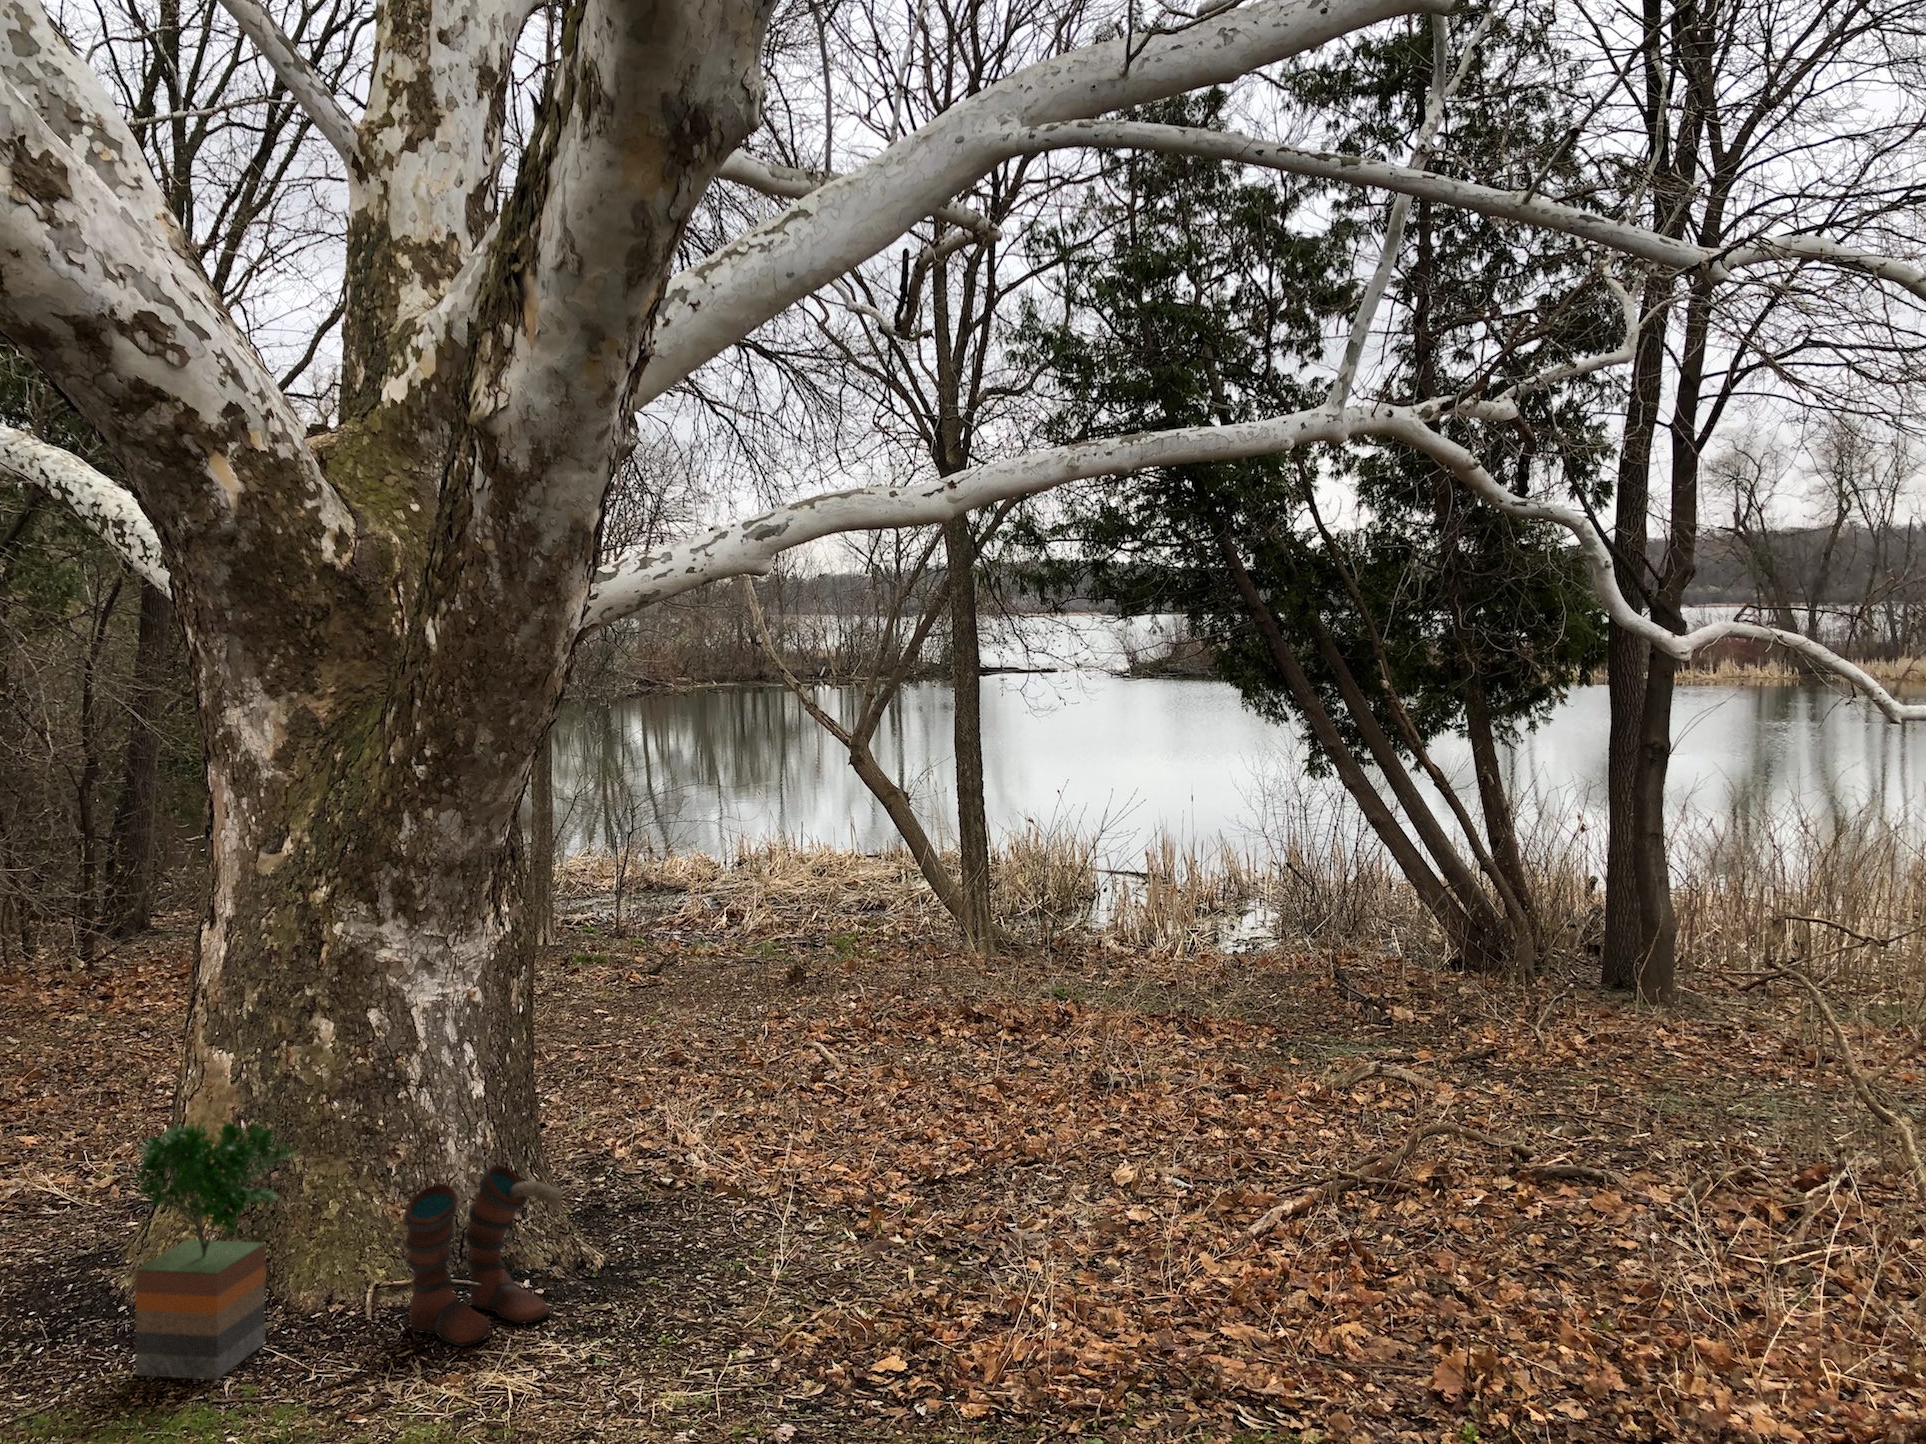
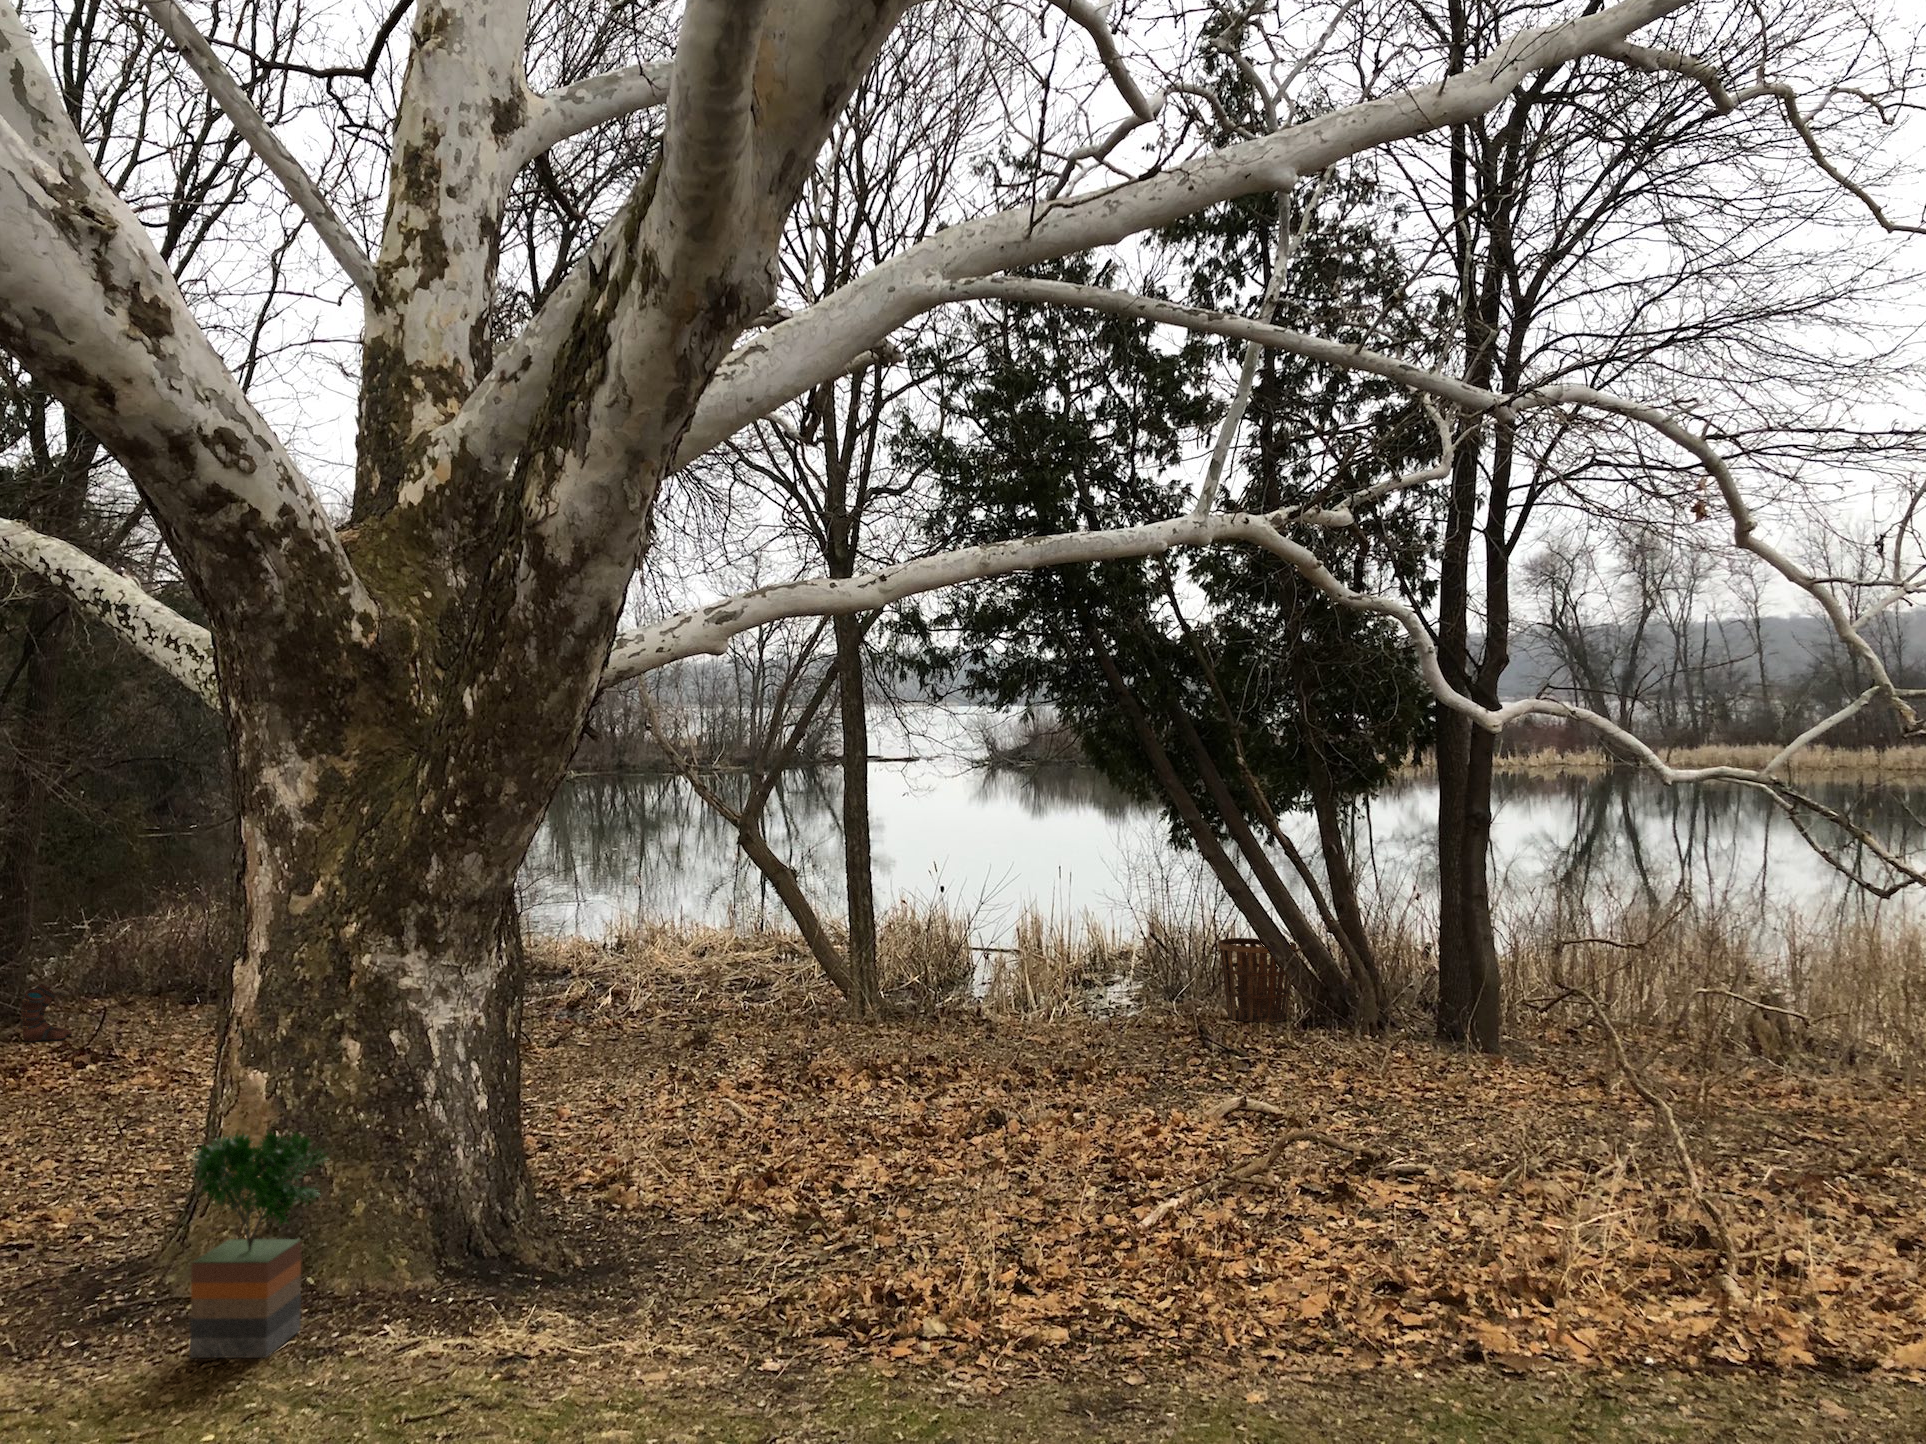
basket: none [1357,881,1445,975] -> present [1219,938,1297,1022]
boots: present [402,1165,564,1347] -> present [20,984,72,1043]

